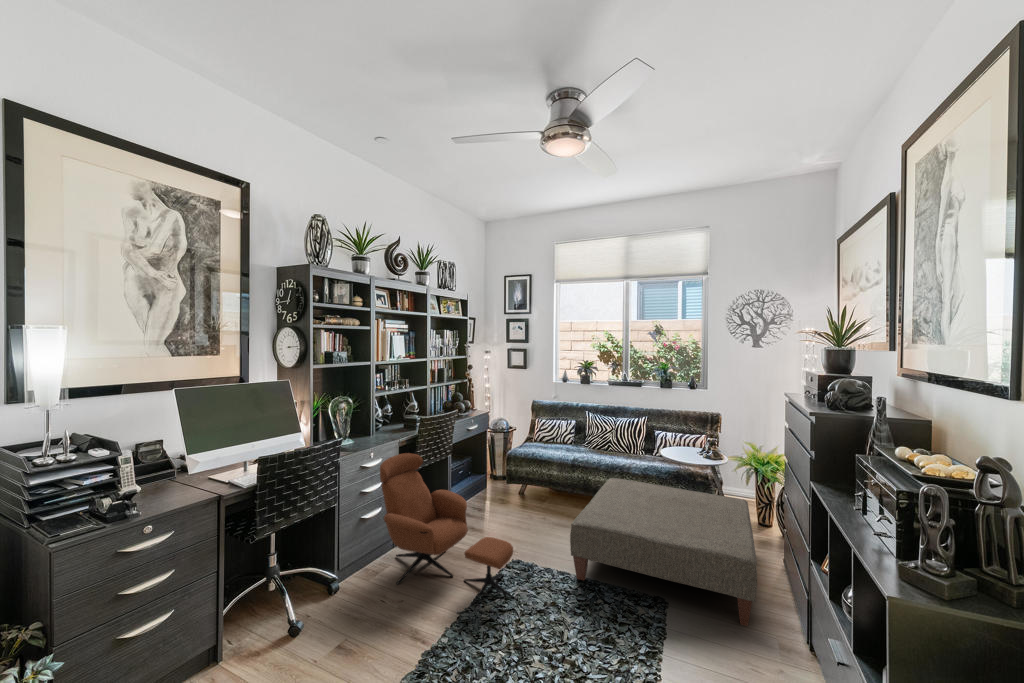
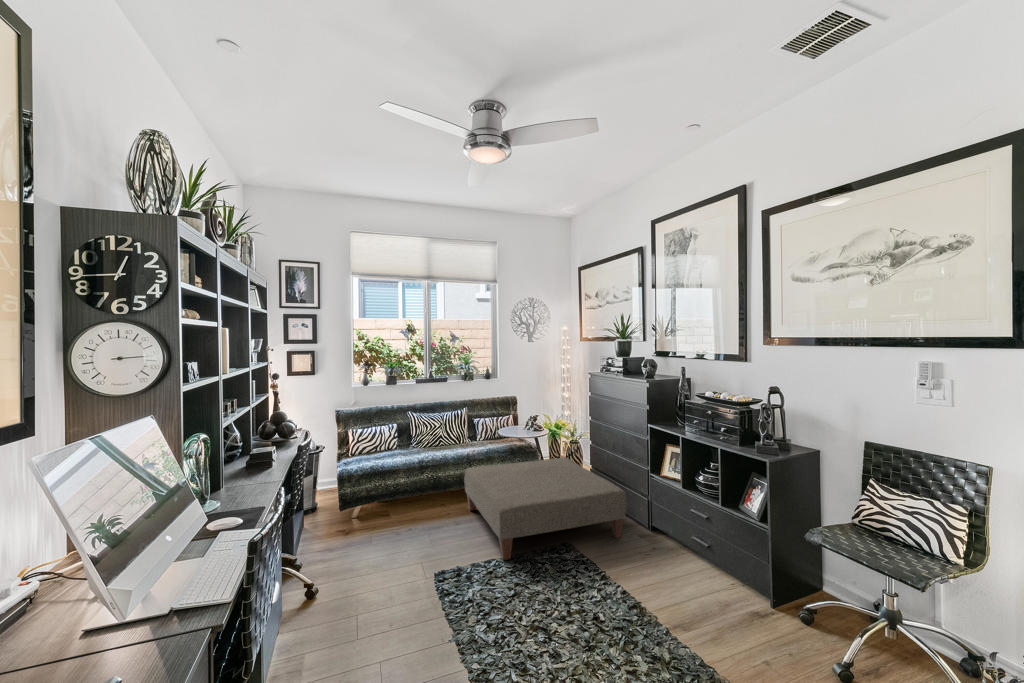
lounge chair: present [380,453,515,606] -> none [300,494,483,654]

